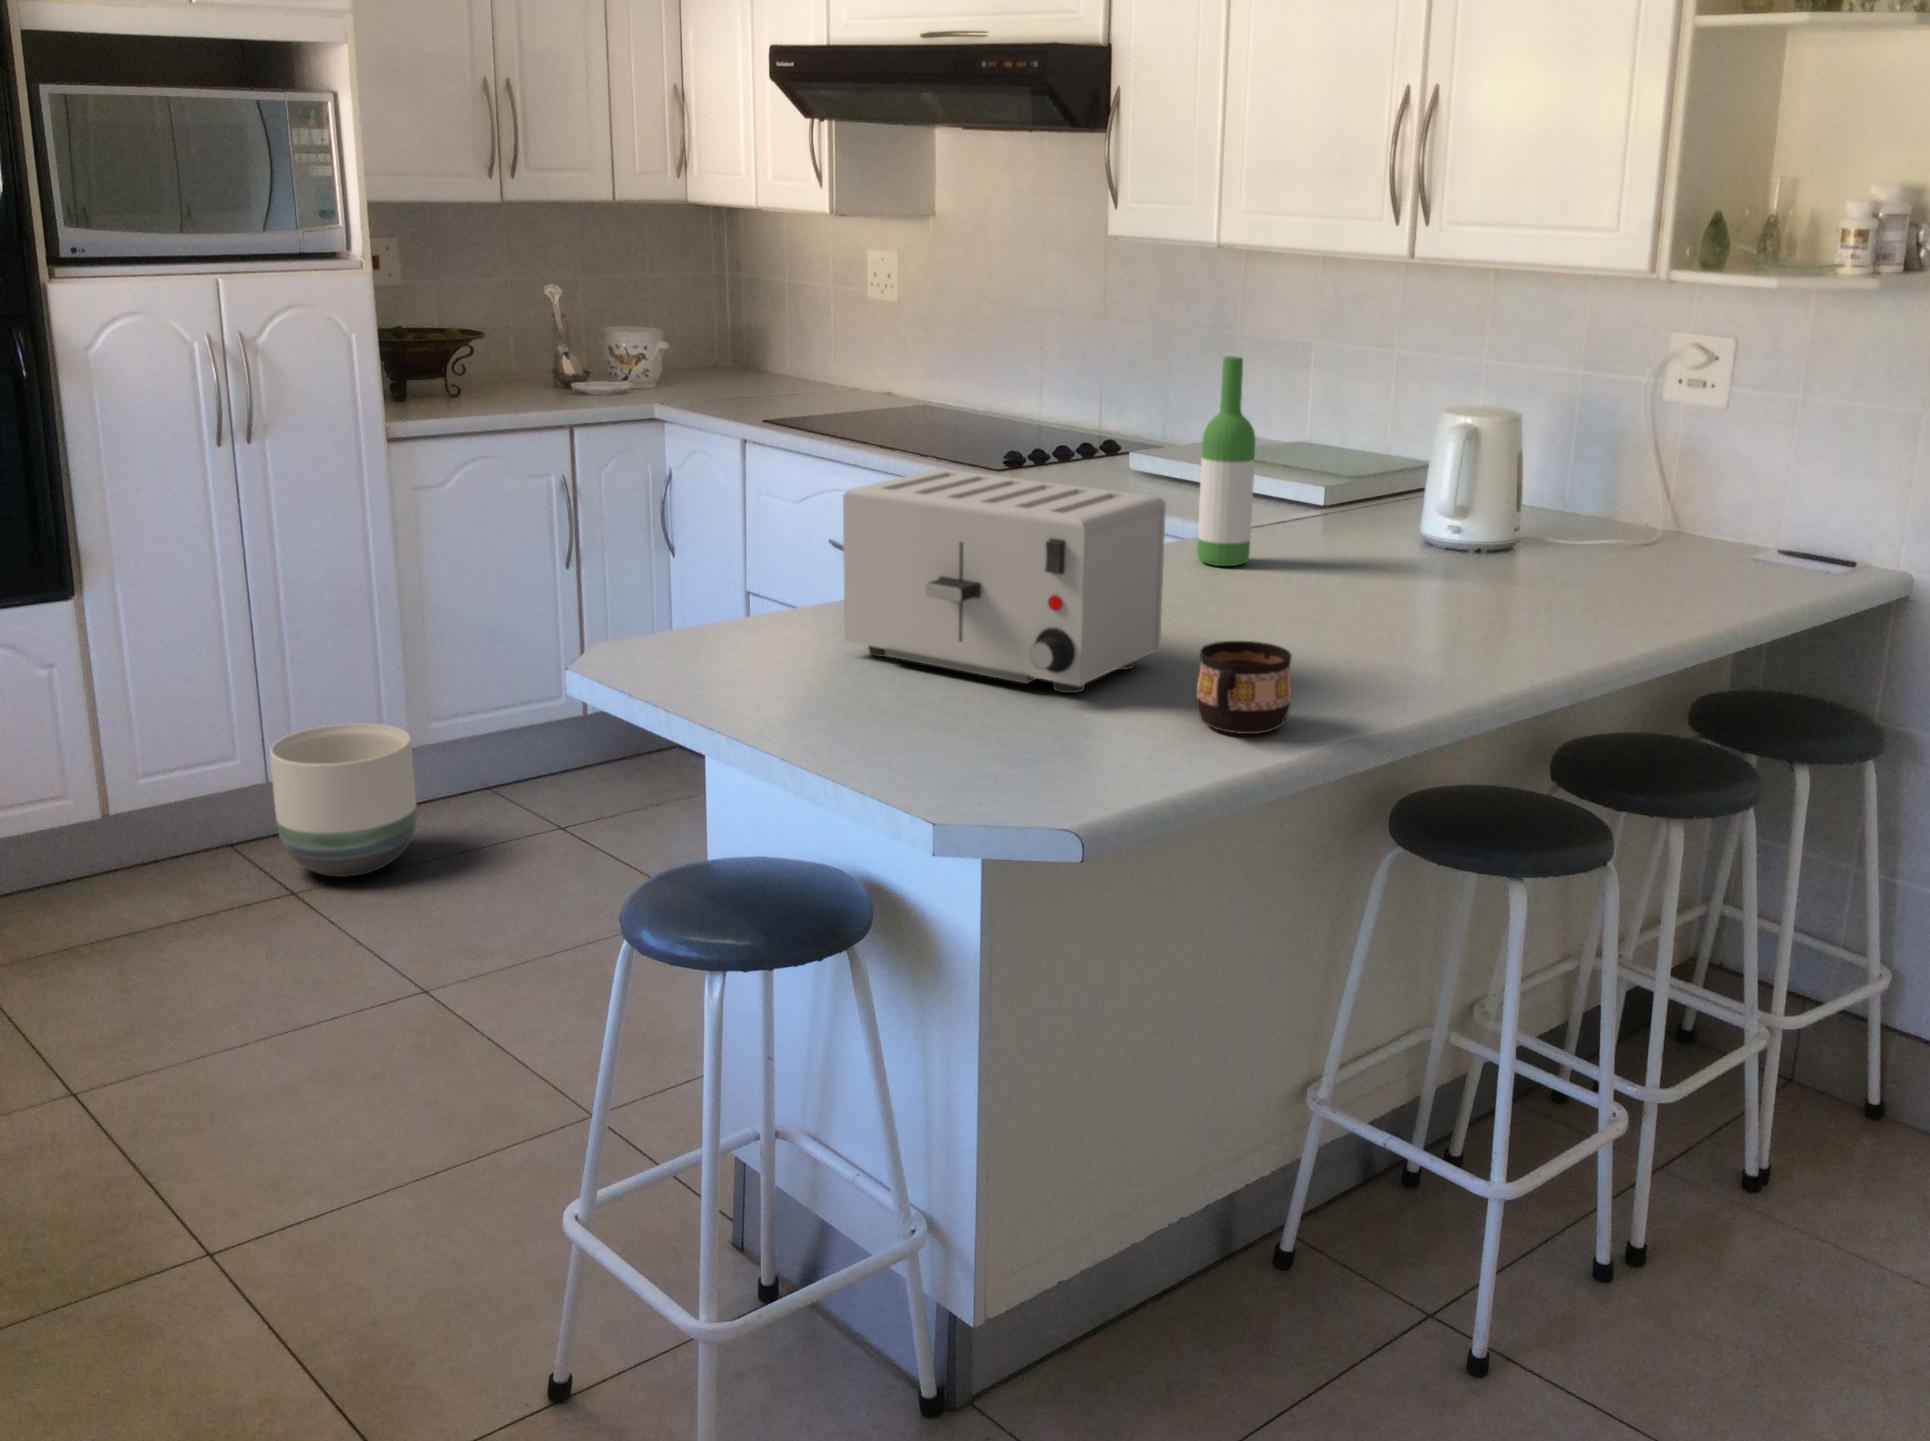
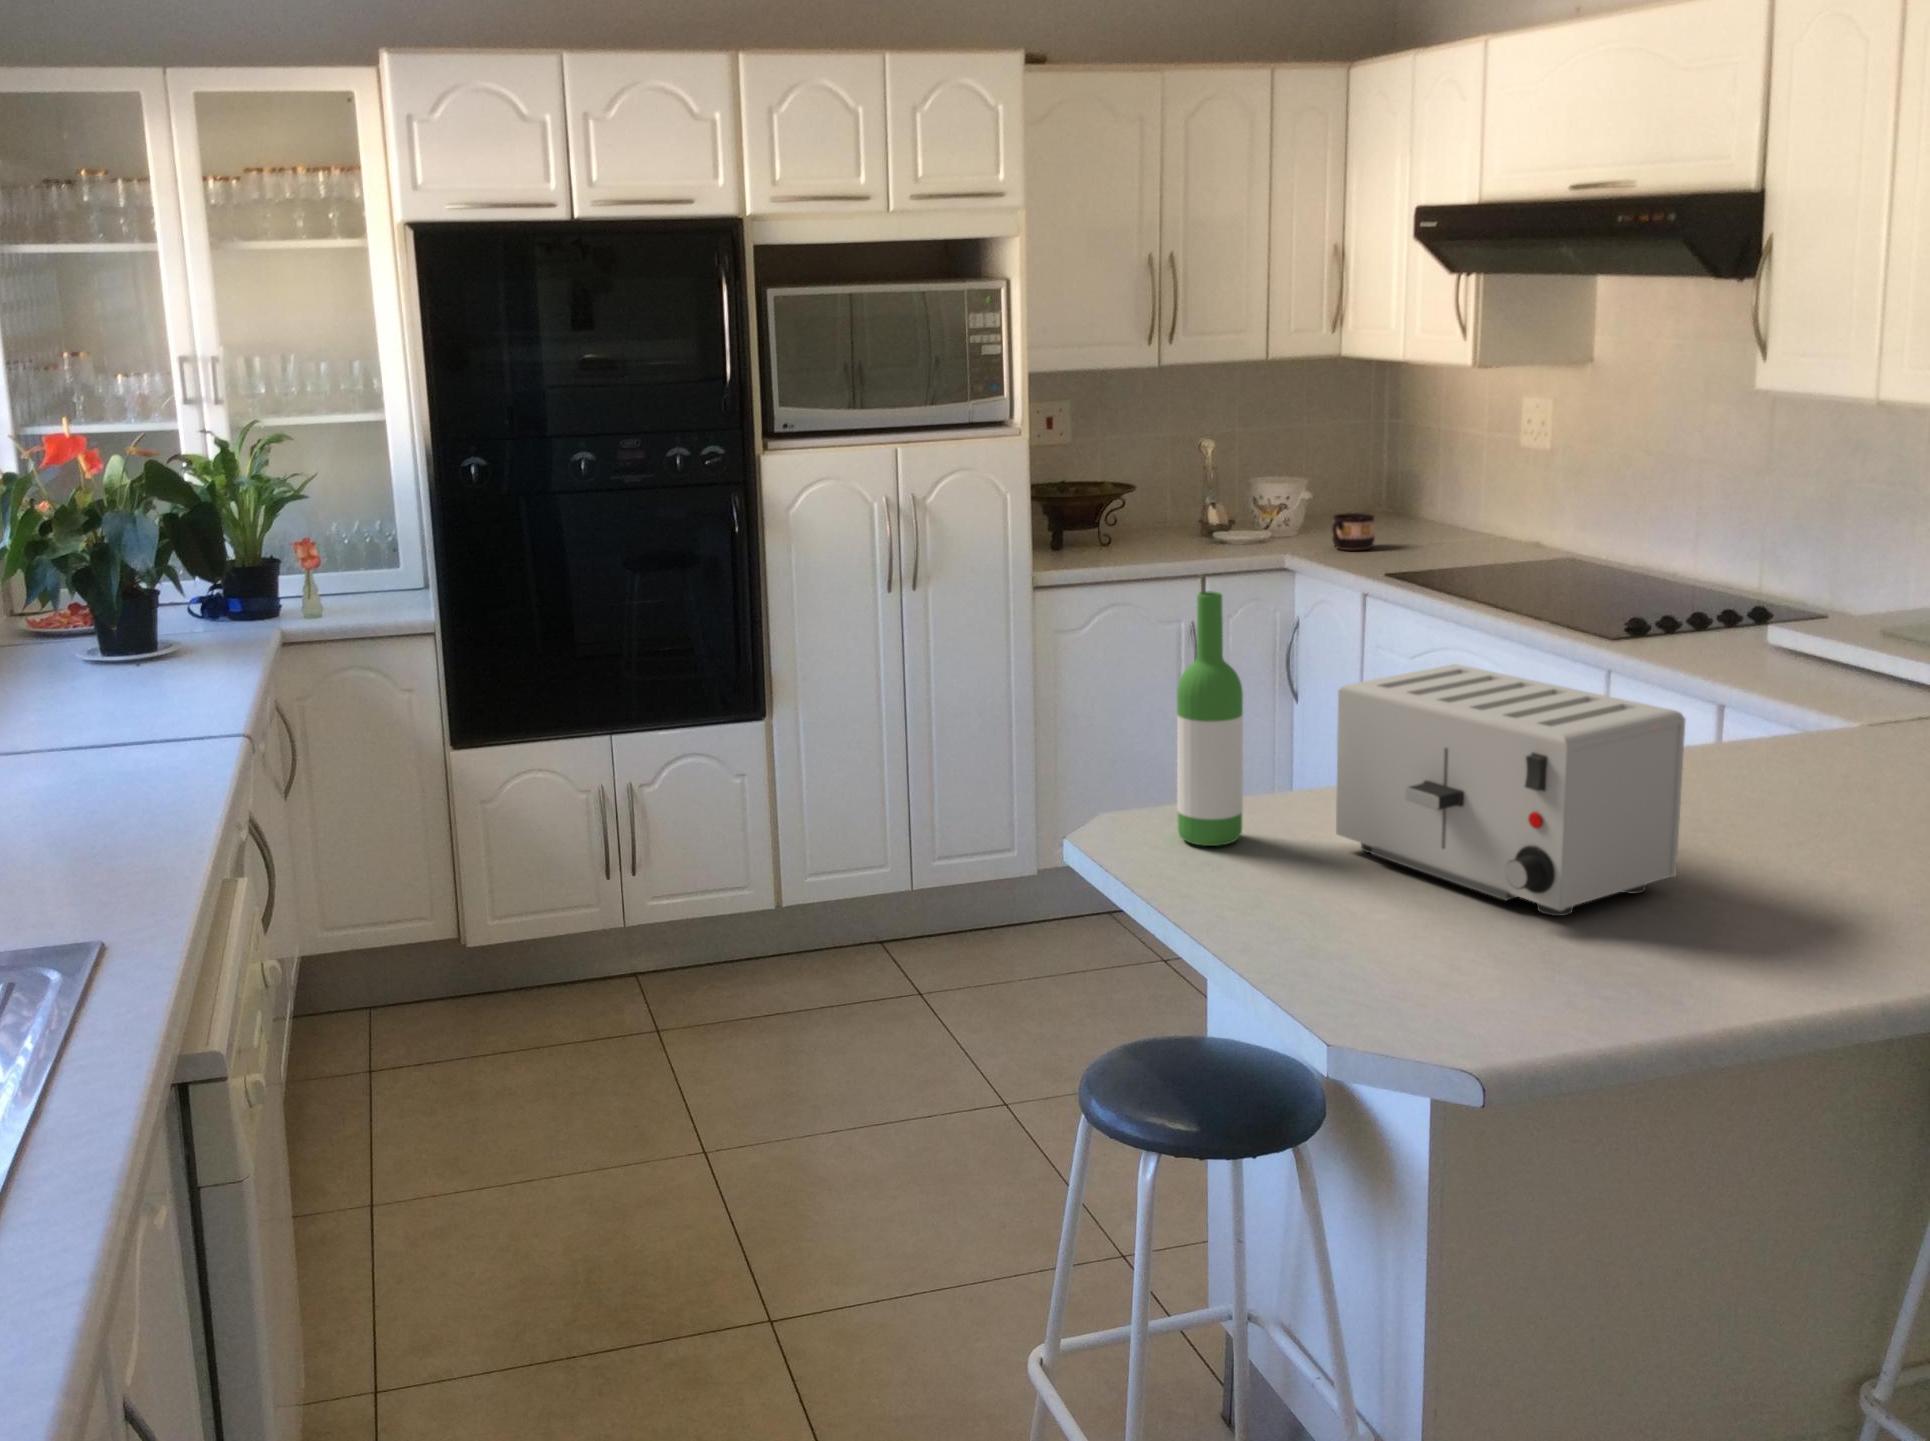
wine bottle: present [1197,356,1256,566] -> present [1177,591,1243,846]
cup: present [1196,641,1292,734] -> present [1332,513,1375,550]
planter: present [270,724,417,877] -> none [909,844,1031,985]

